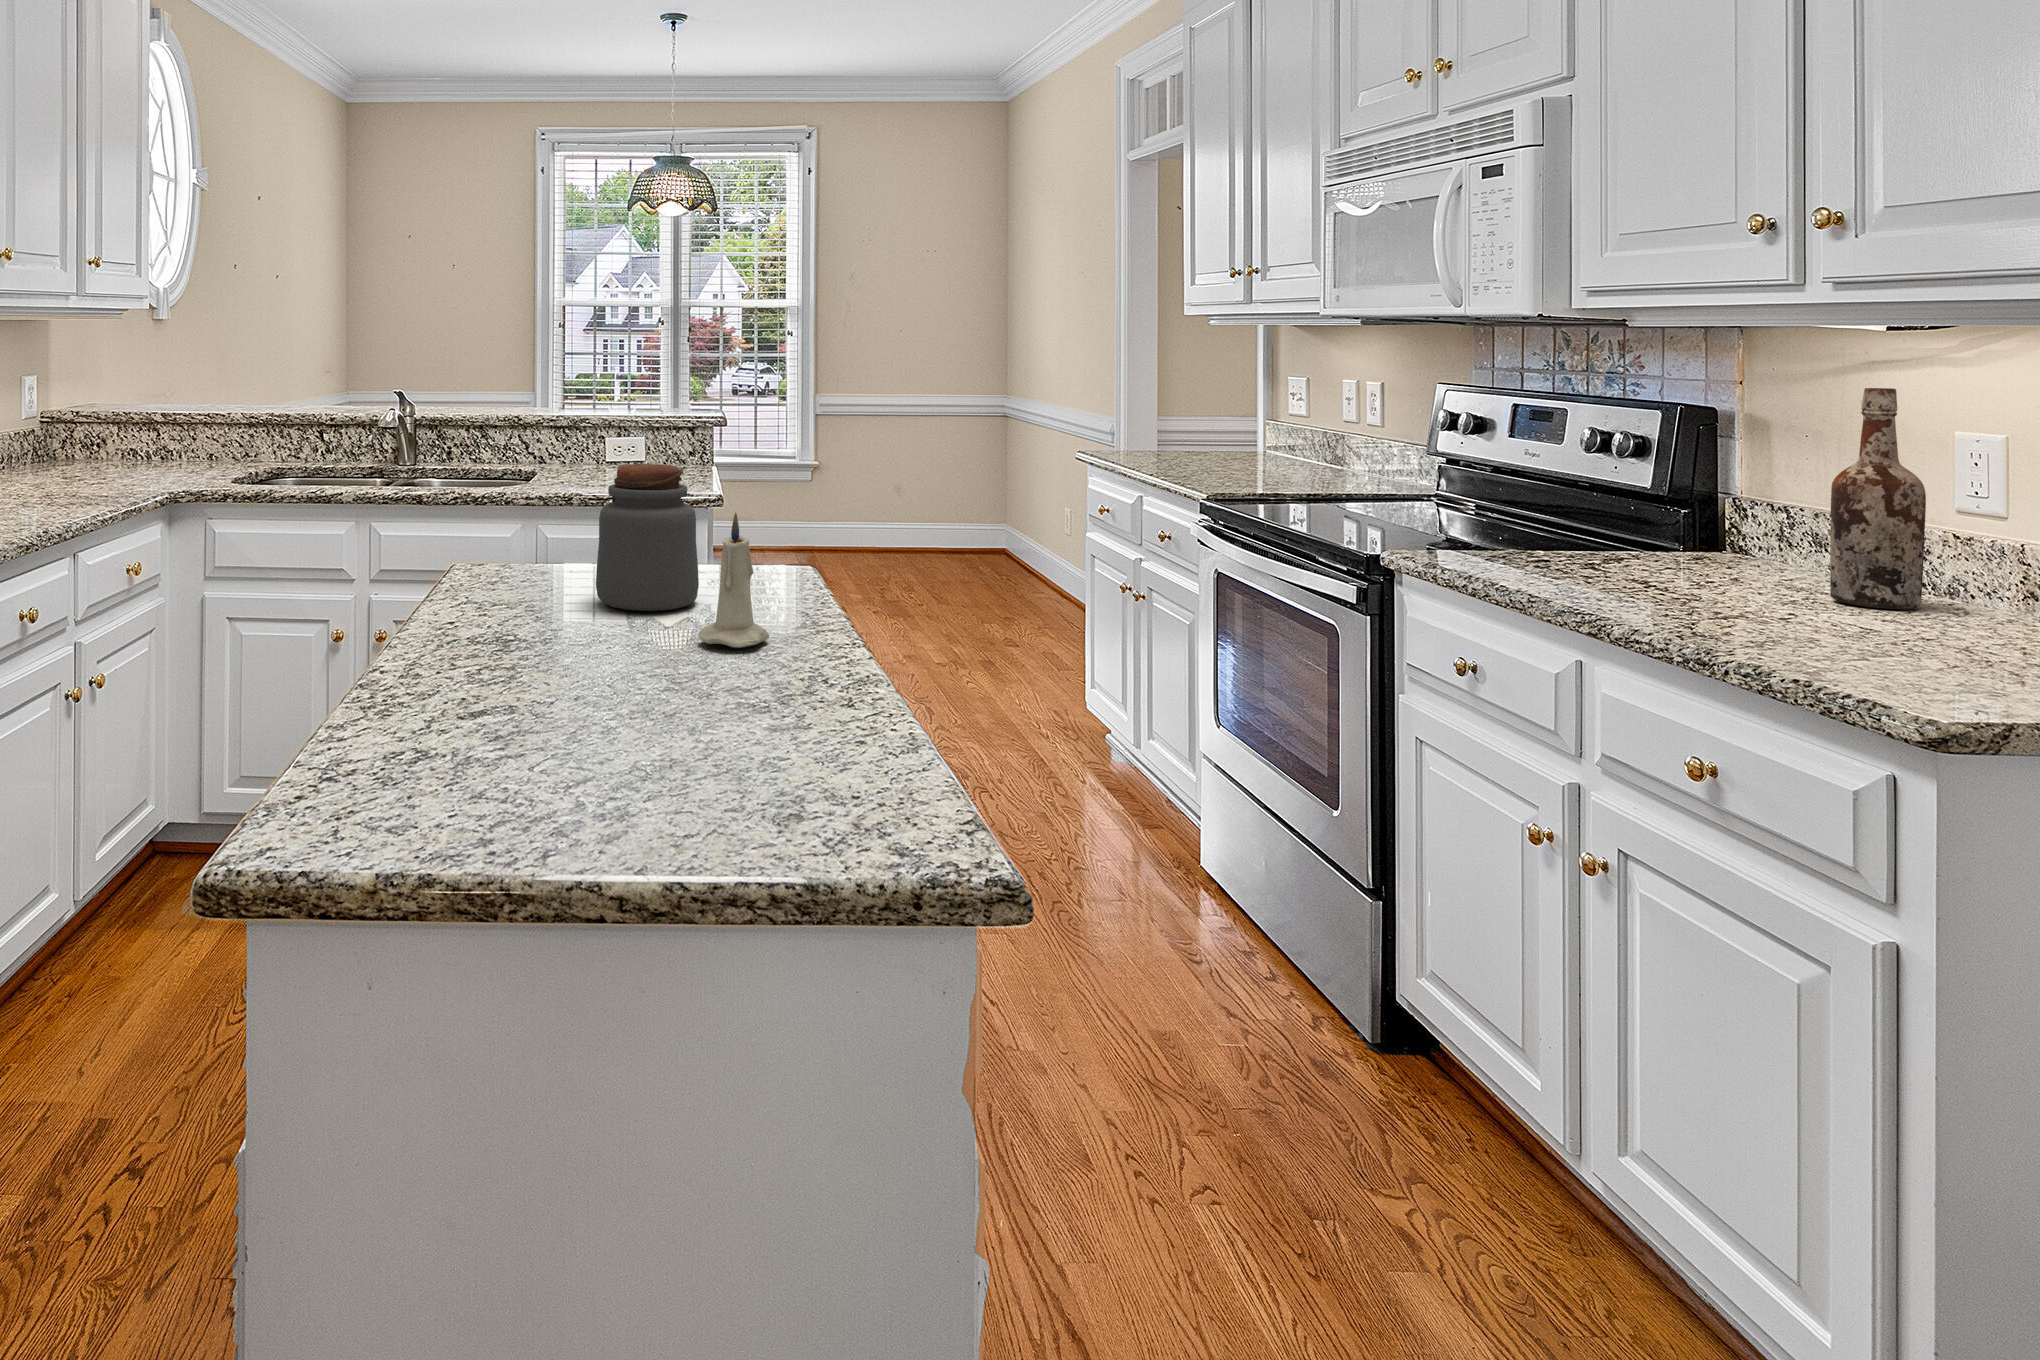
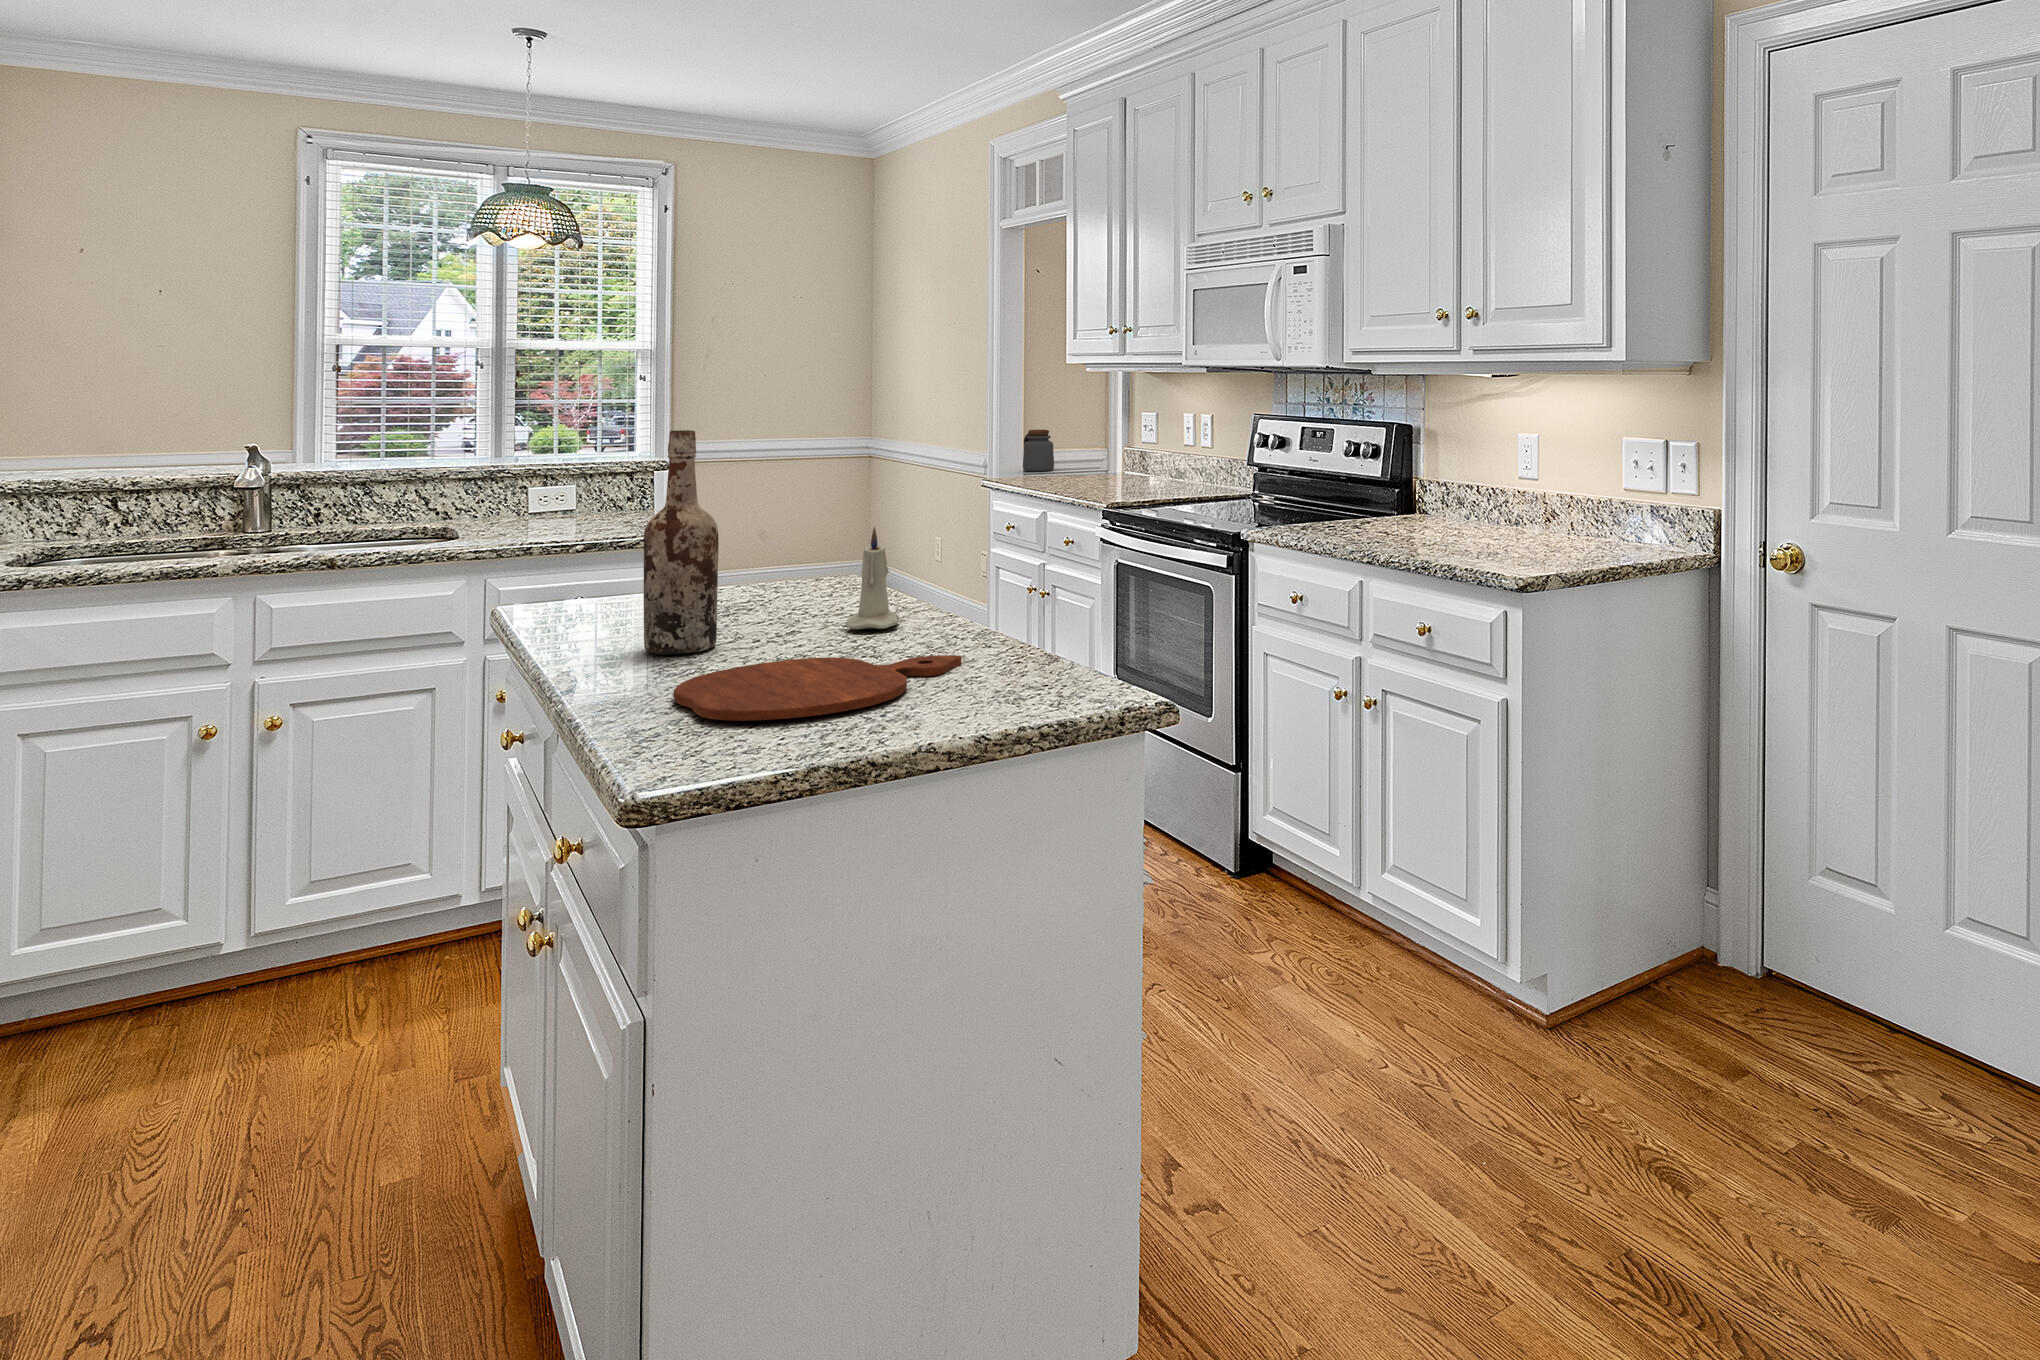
wine bottle: present [1830,388,1926,609] -> present [644,430,719,654]
jar: present [596,464,699,611] -> present [1023,430,1054,472]
cutting board: none [388,678,776,781] -> present [674,655,961,721]

